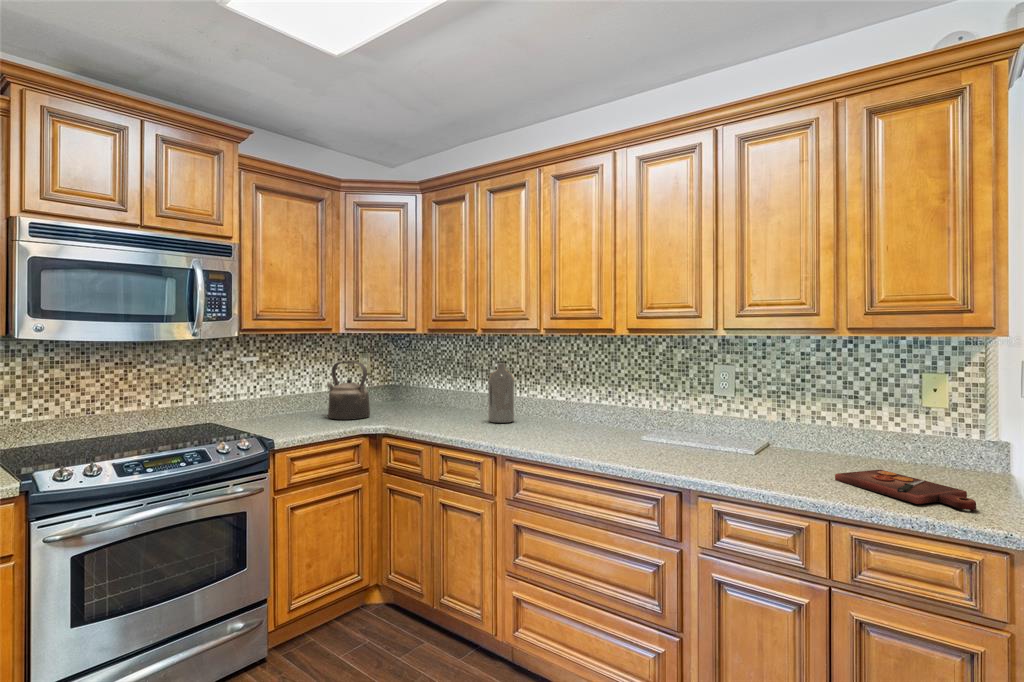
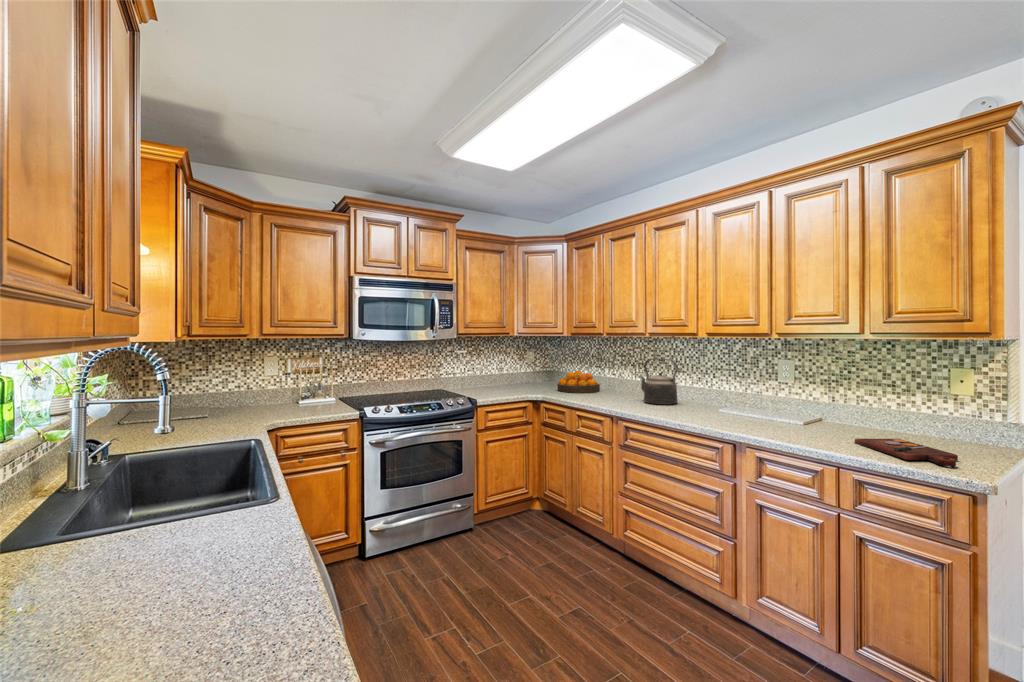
kettle: present [327,362,370,420] -> present [639,358,678,405]
bottle: present [488,363,514,423] -> none [612,356,631,398]
fruit bowl: none [406,384,468,418] -> present [558,371,600,393]

